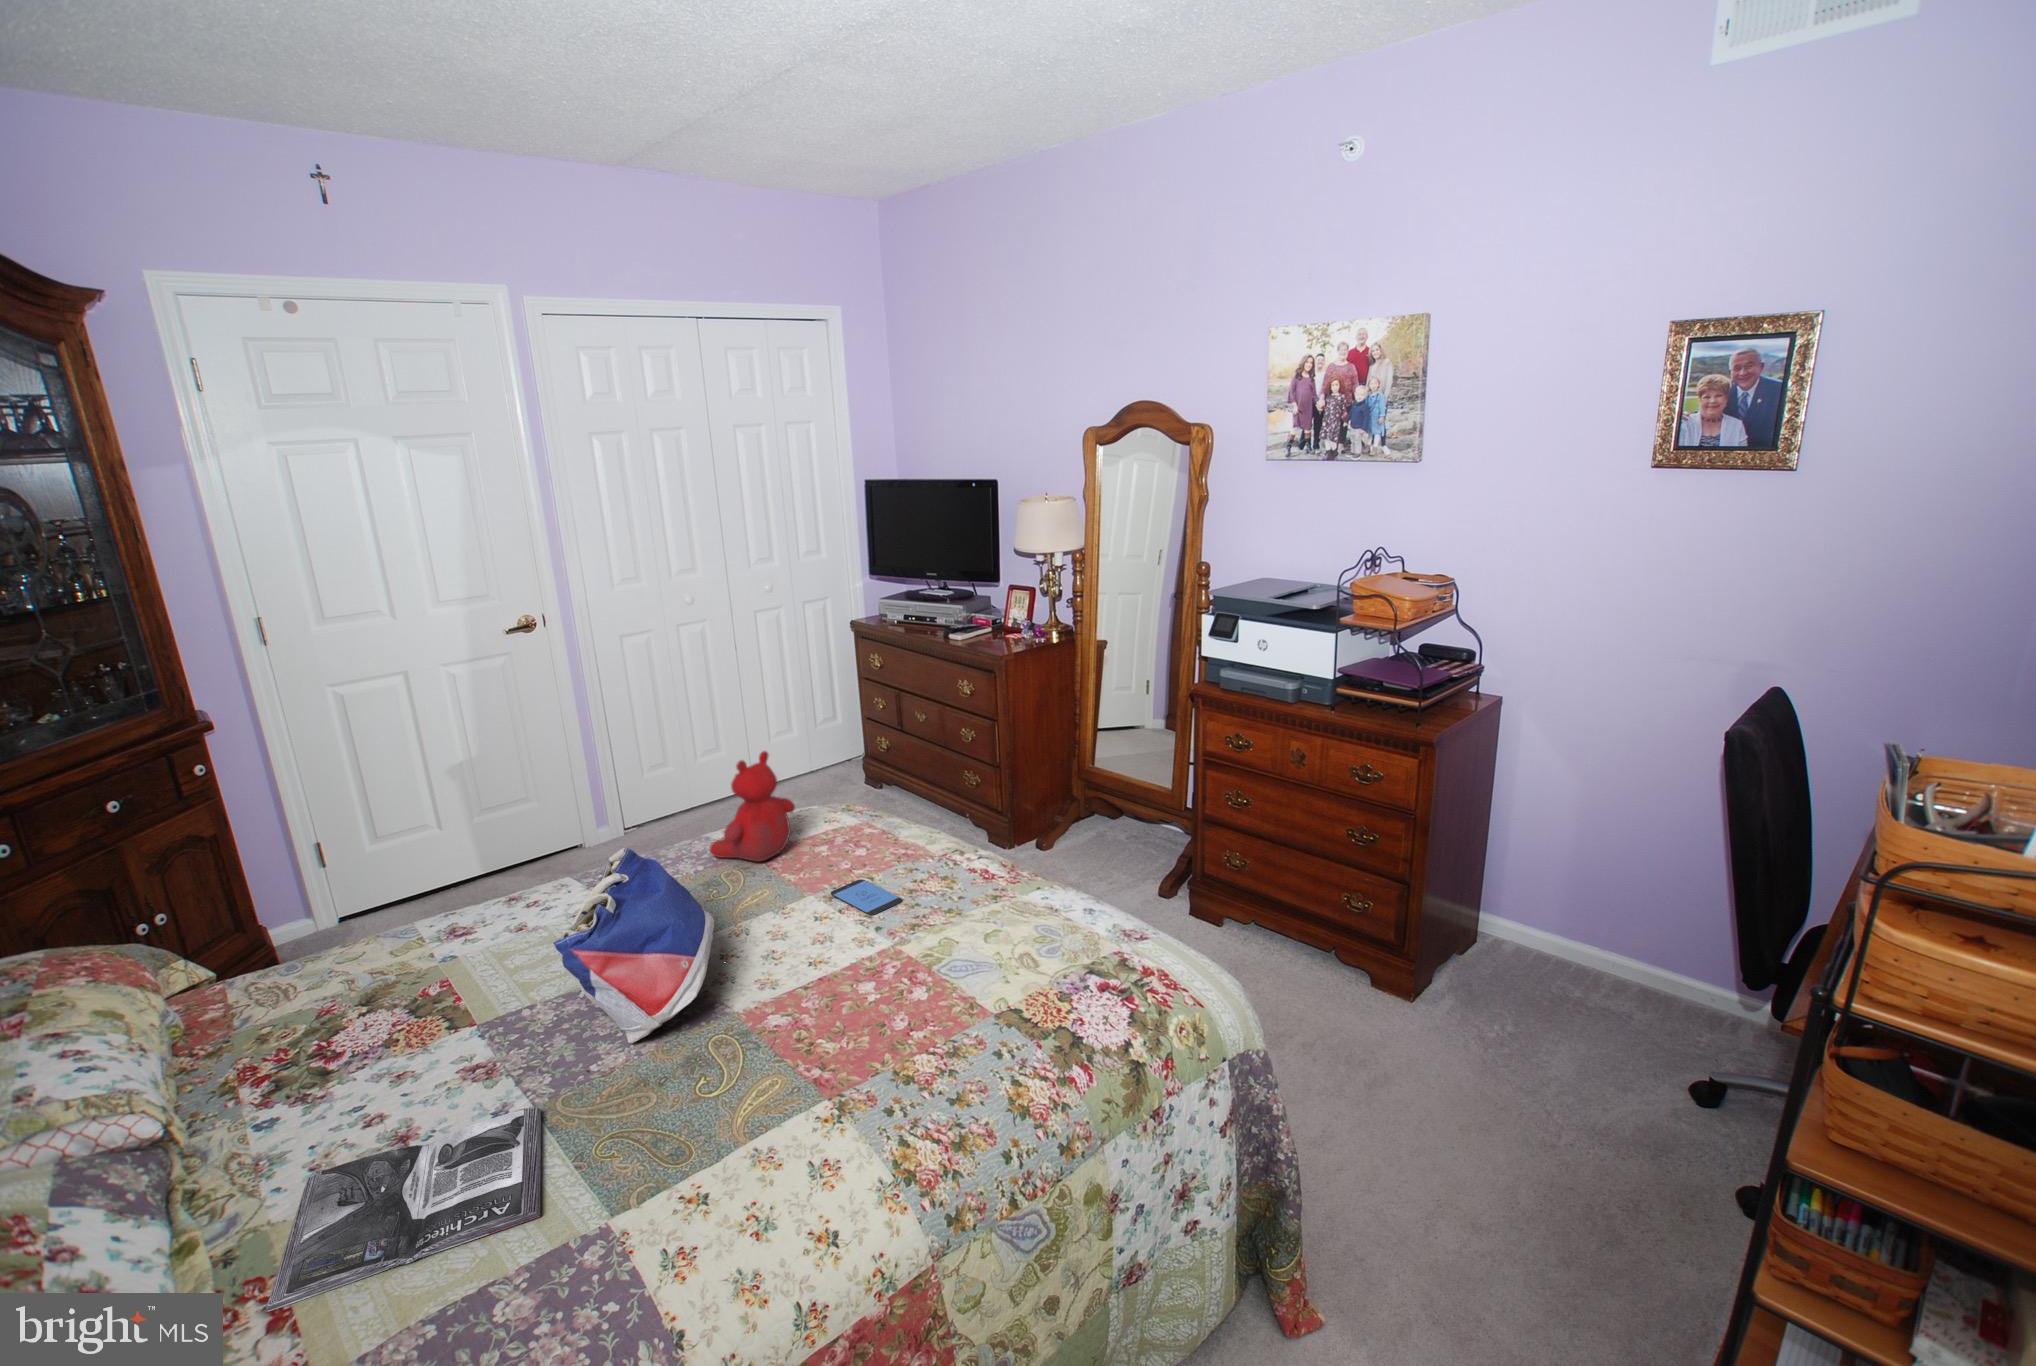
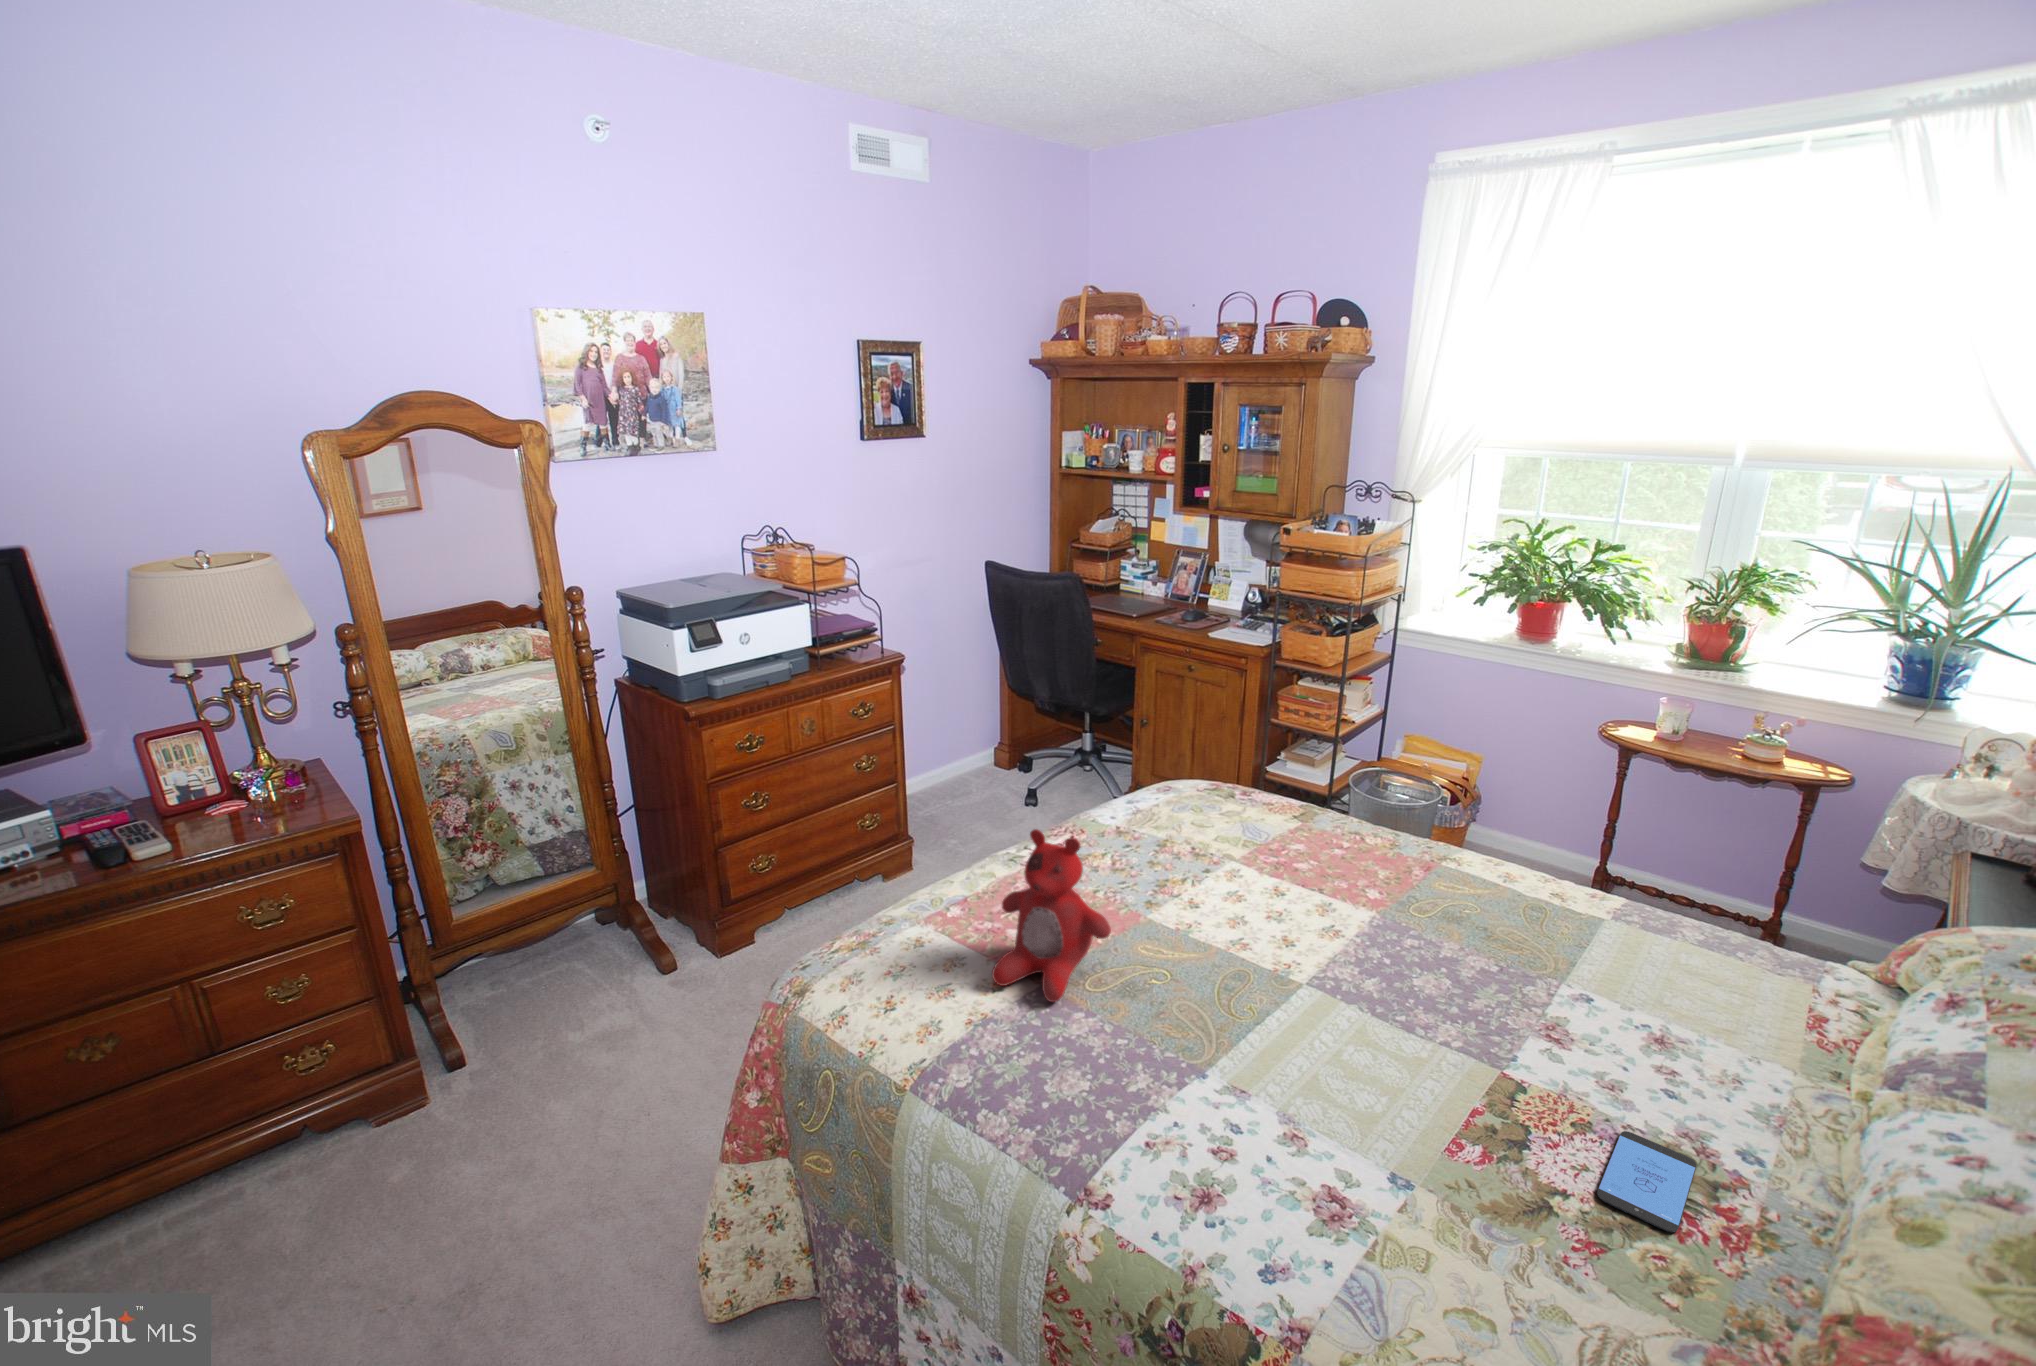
tote bag: present [553,847,715,1043] -> none [1293,841,1521,979]
smartphone: present [831,879,902,915] -> present [1597,1131,1696,1233]
magazine: present [266,1108,541,1311] -> none [1569,933,1830,1070]

